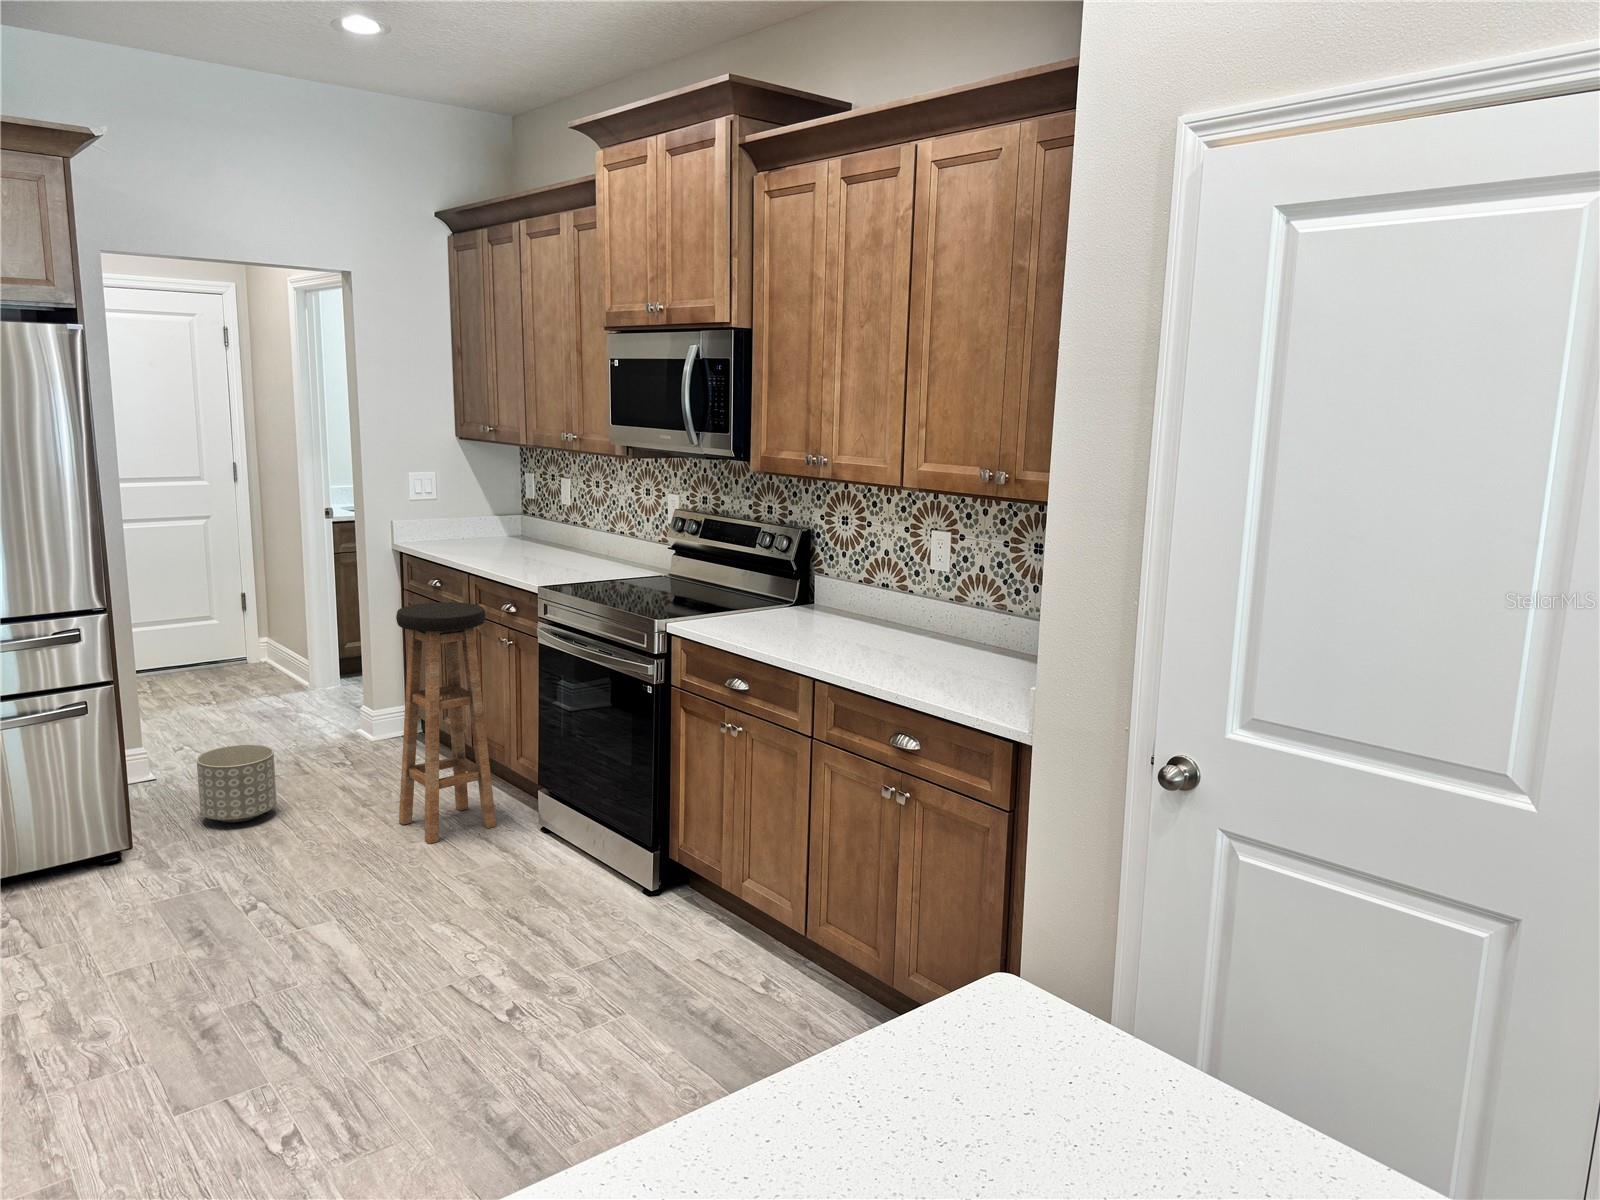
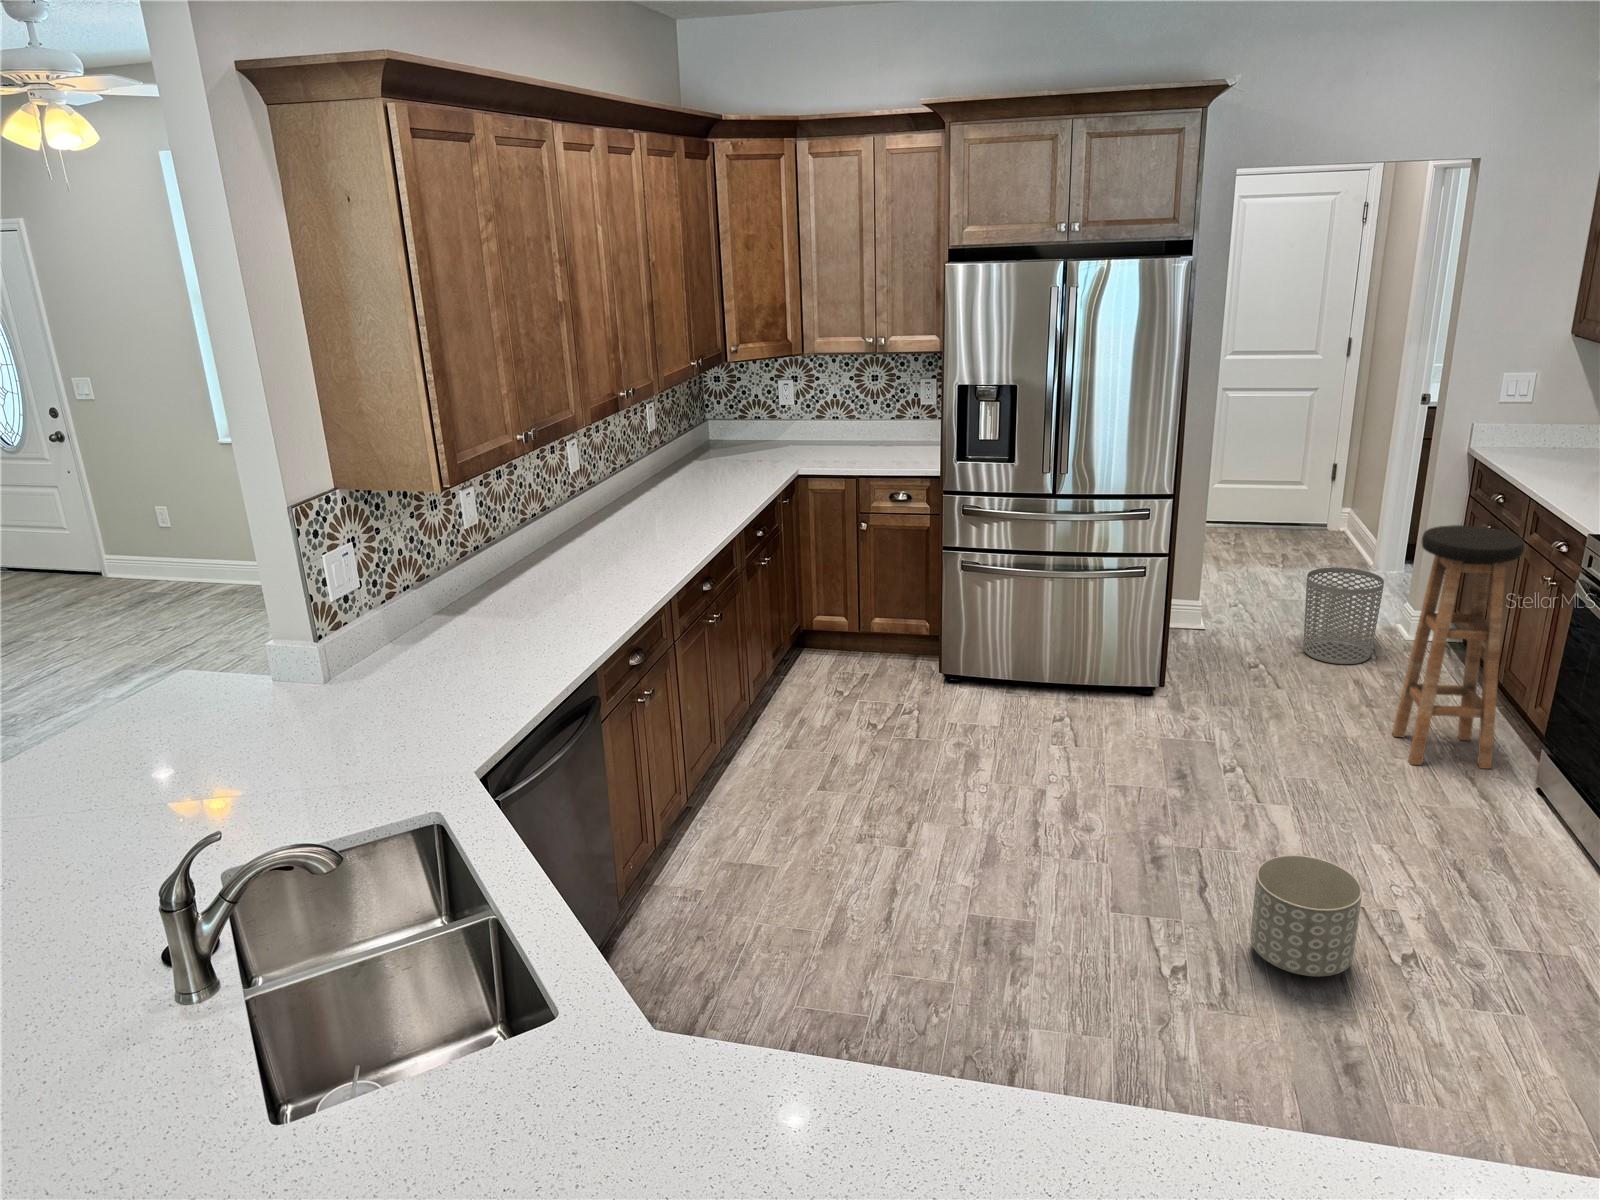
waste bin: none [267,678,347,778] -> present [1303,567,1384,664]
planter: present [197,744,277,823] -> present [1250,855,1362,977]

